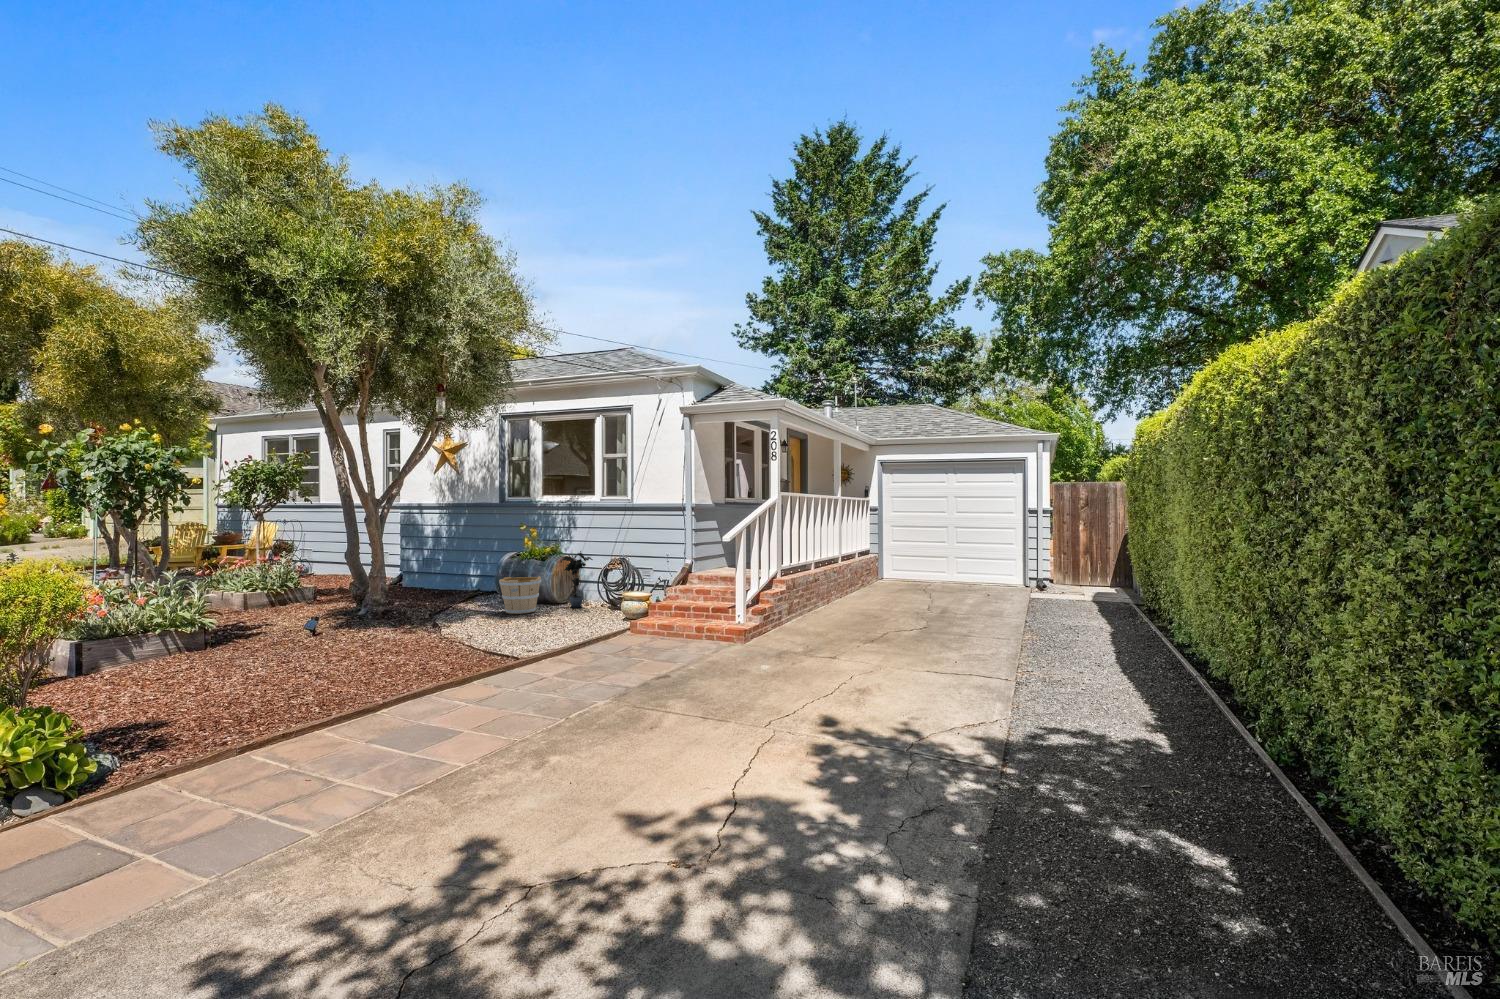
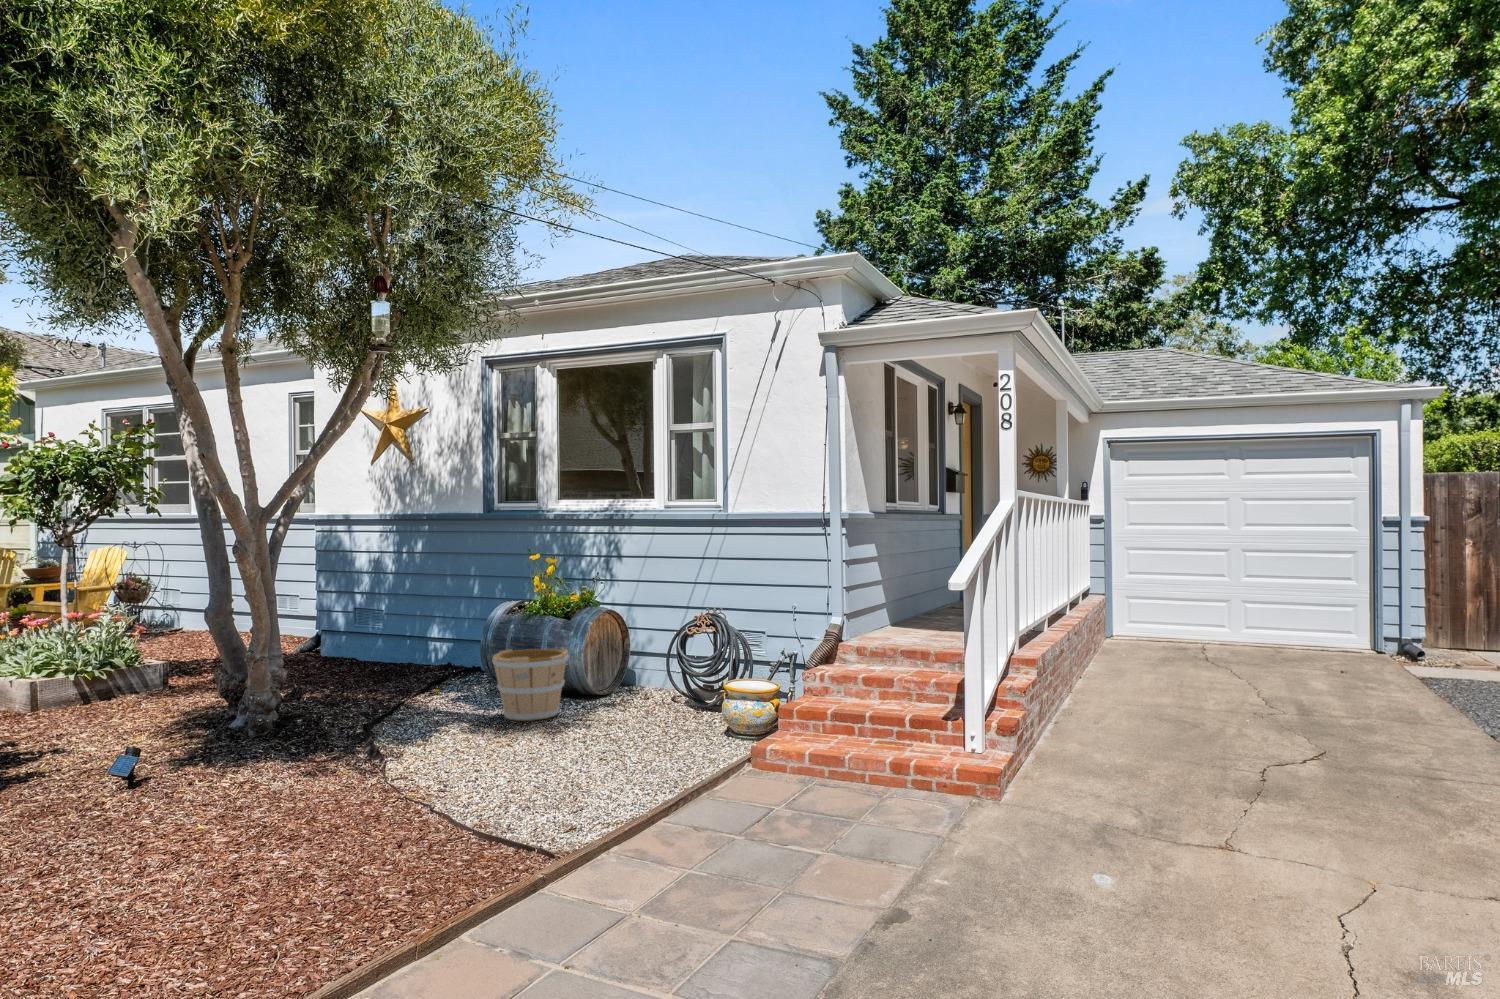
potted plant: present [561,551,593,608] -> none [602,599,658,705]

